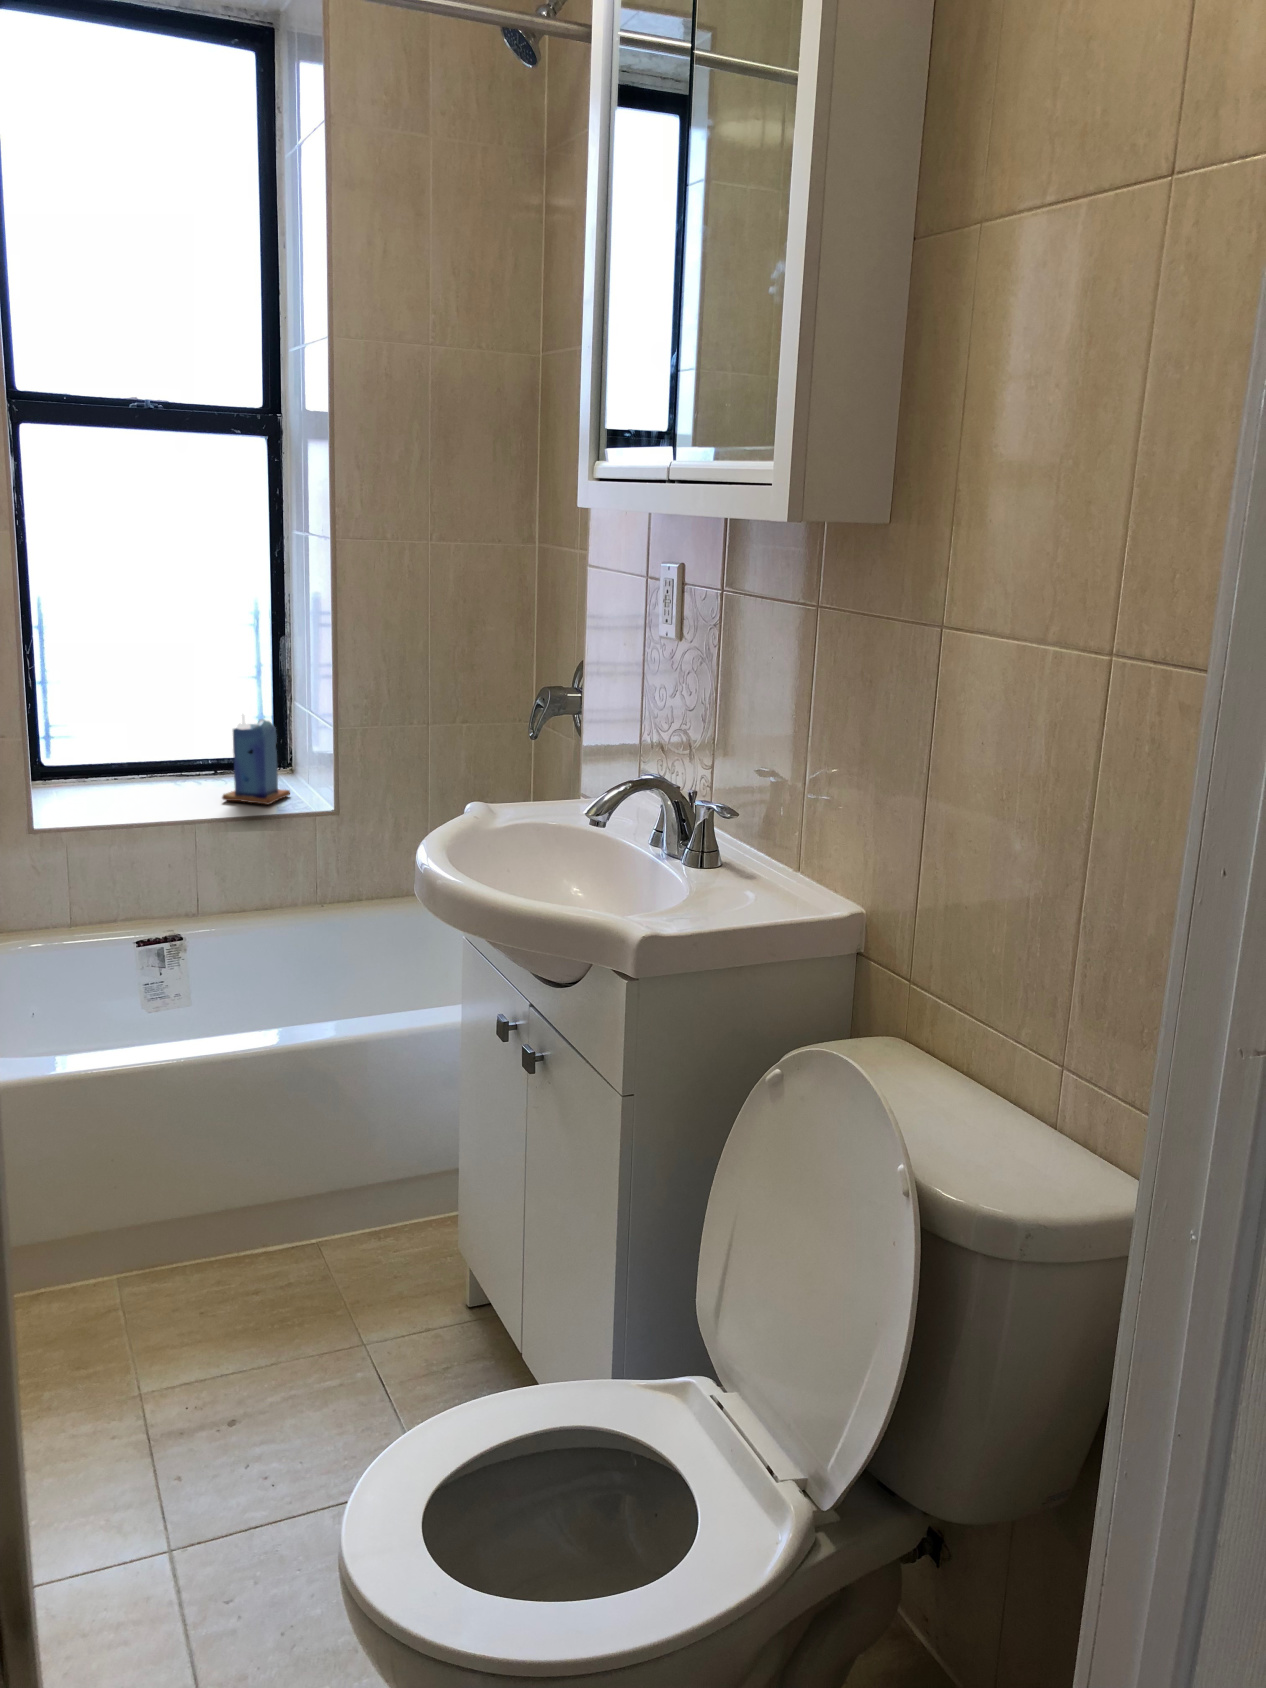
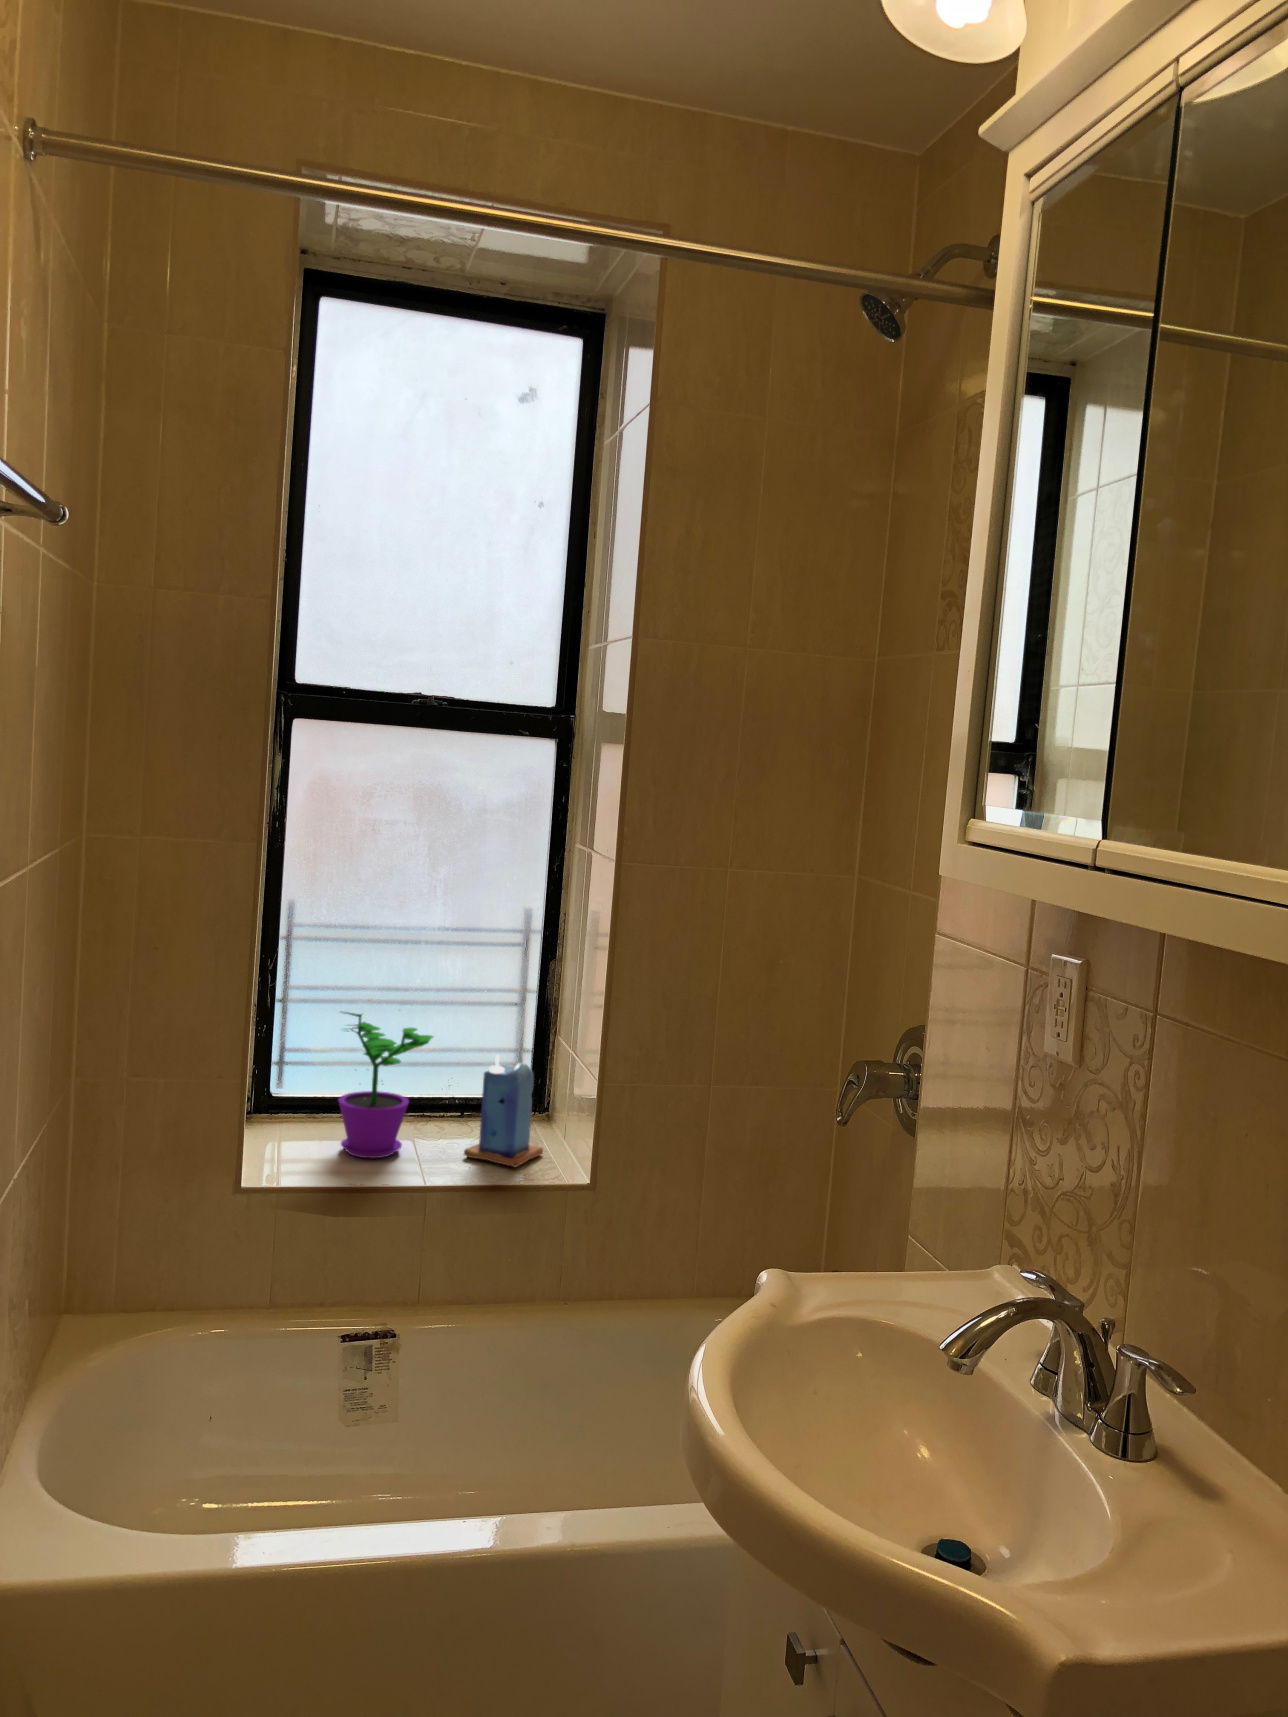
flower pot: none [99,671,186,806] -> present [339,1012,433,1158]

